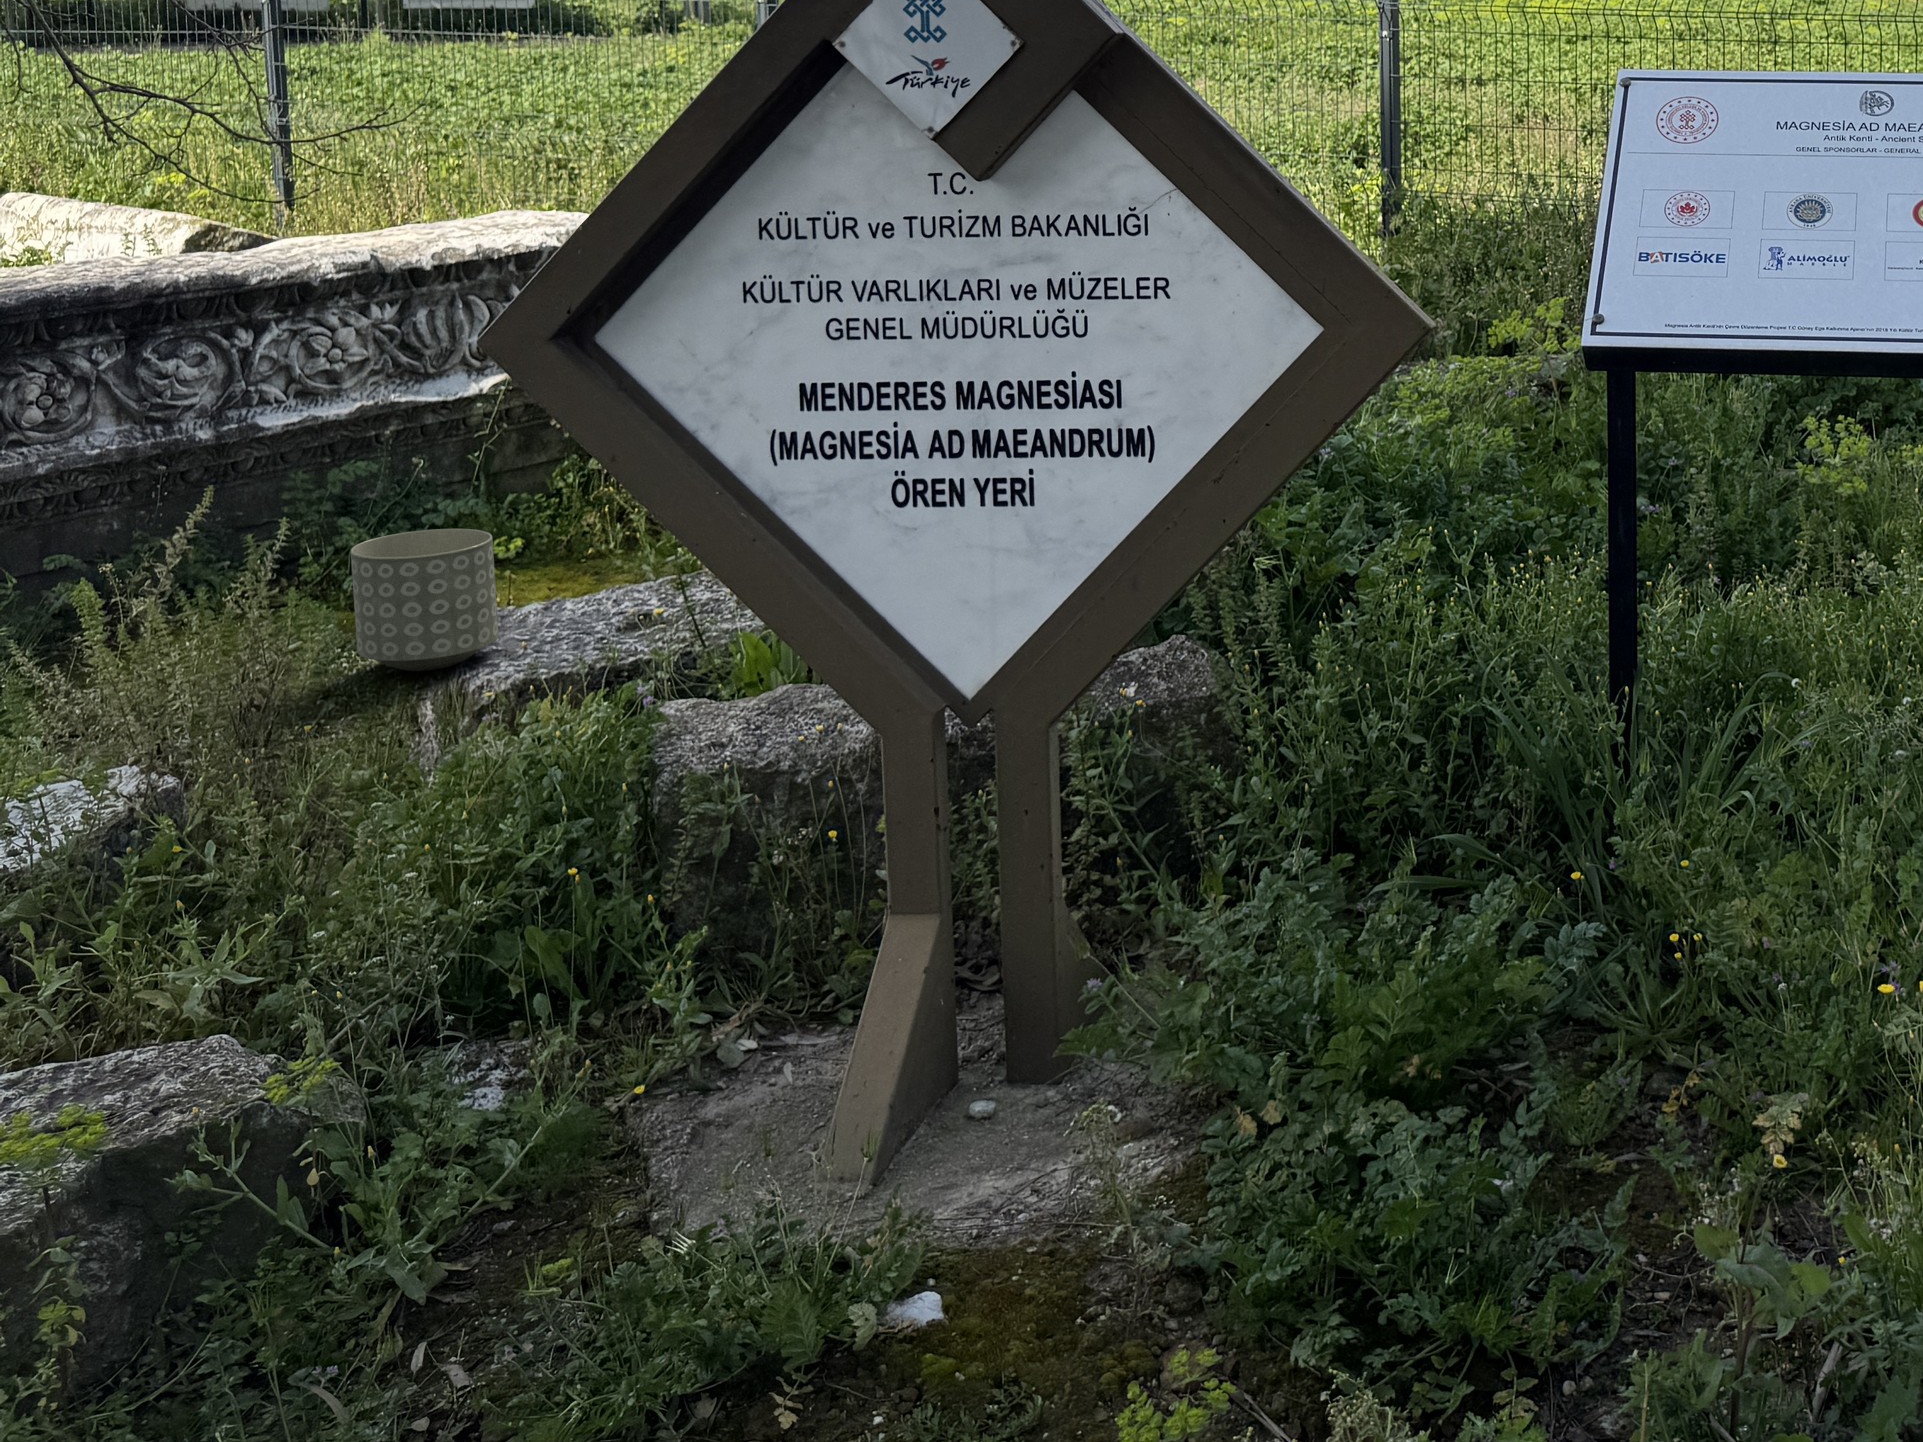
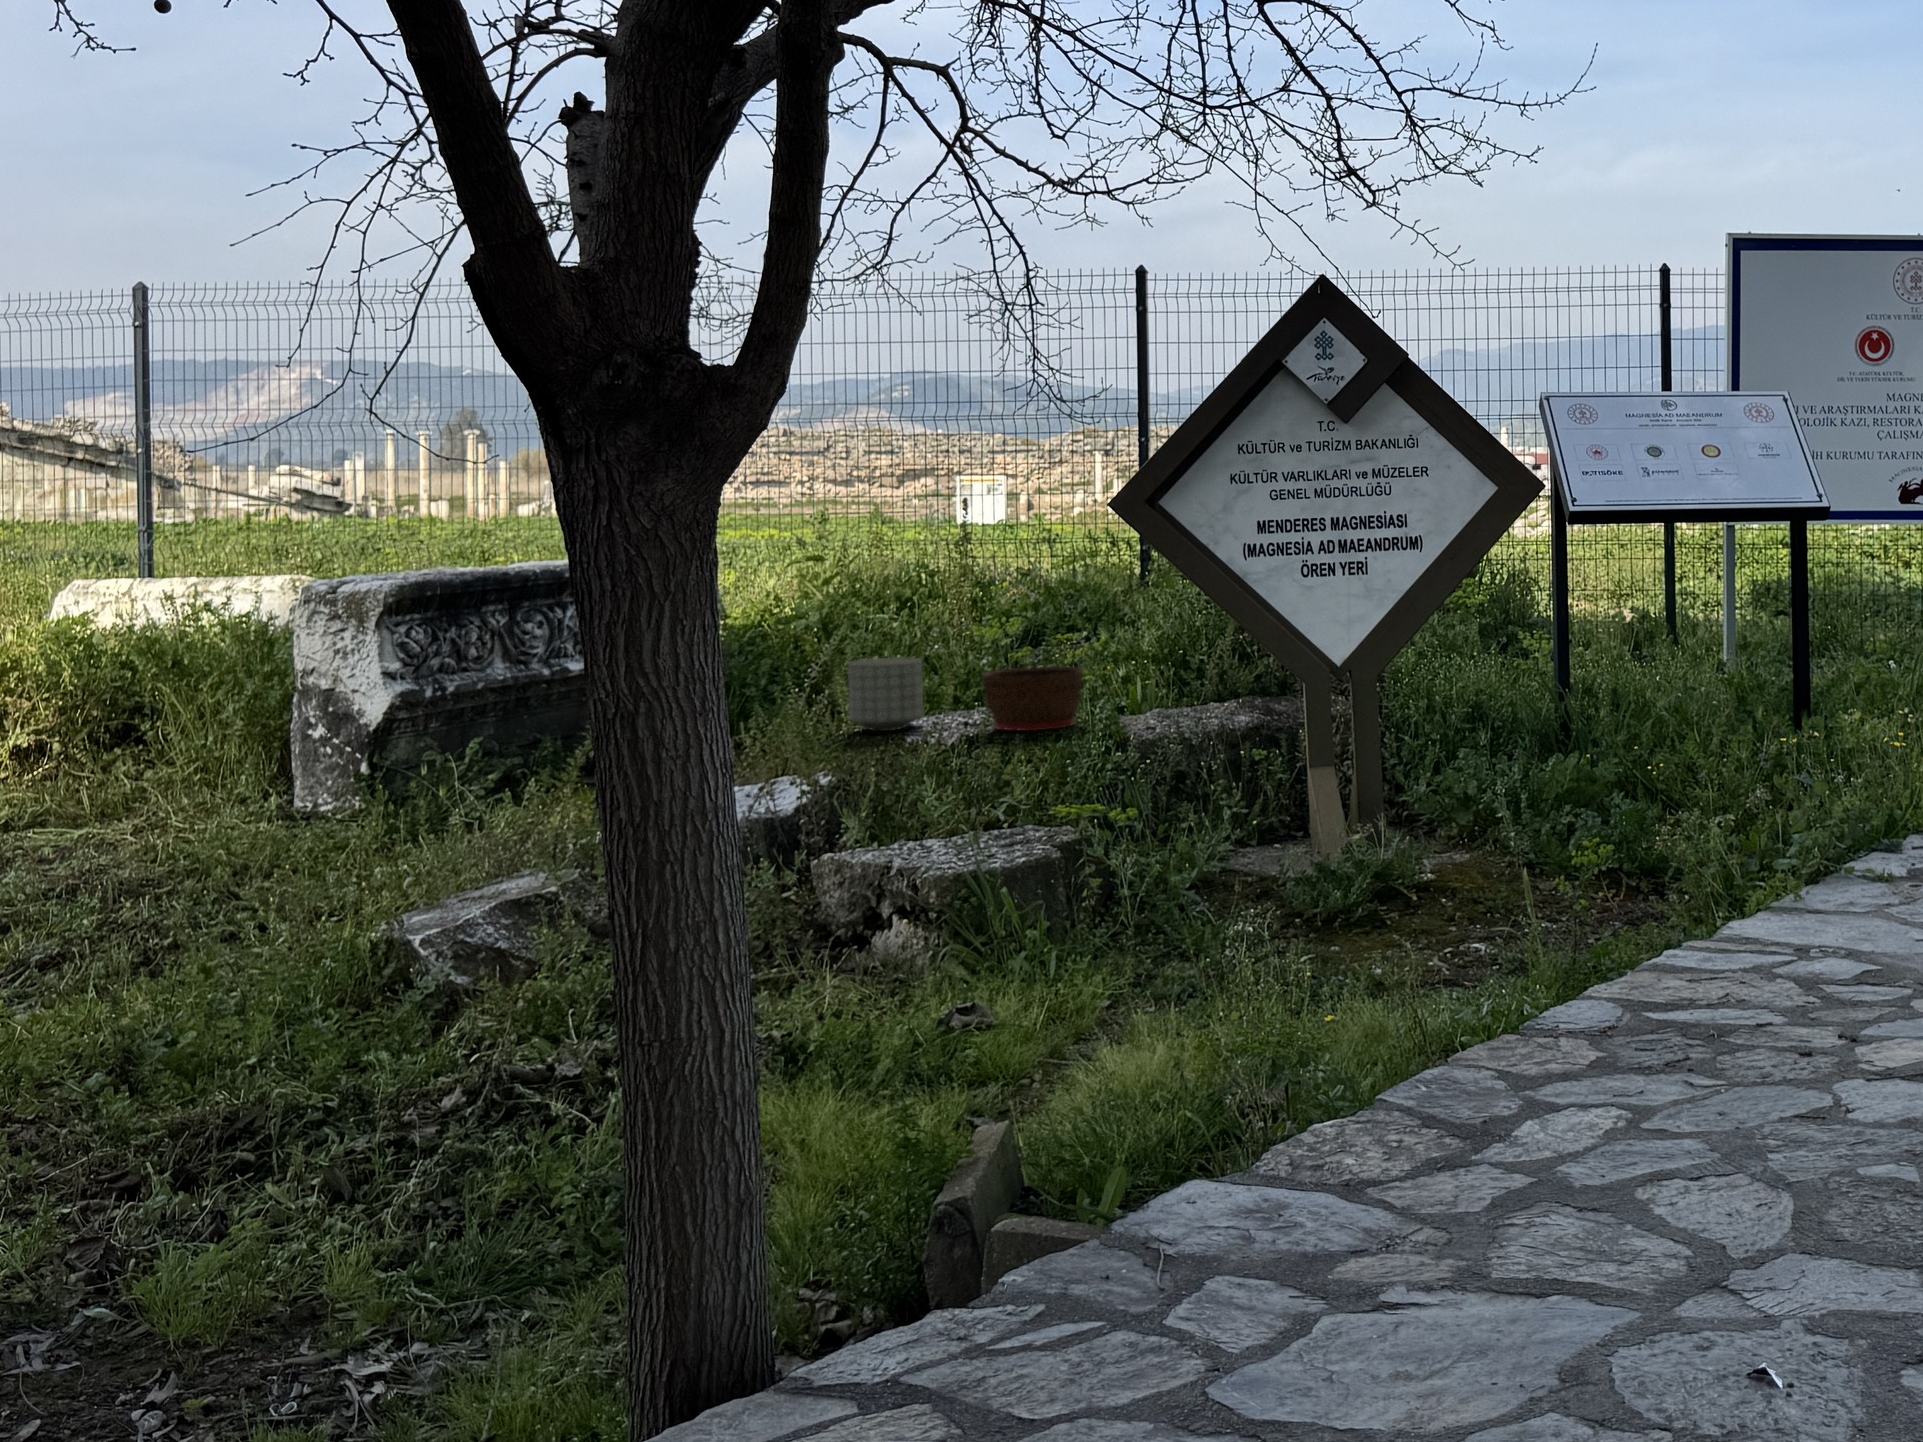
basket: none [518,568,721,711] -> present [981,667,1084,731]

